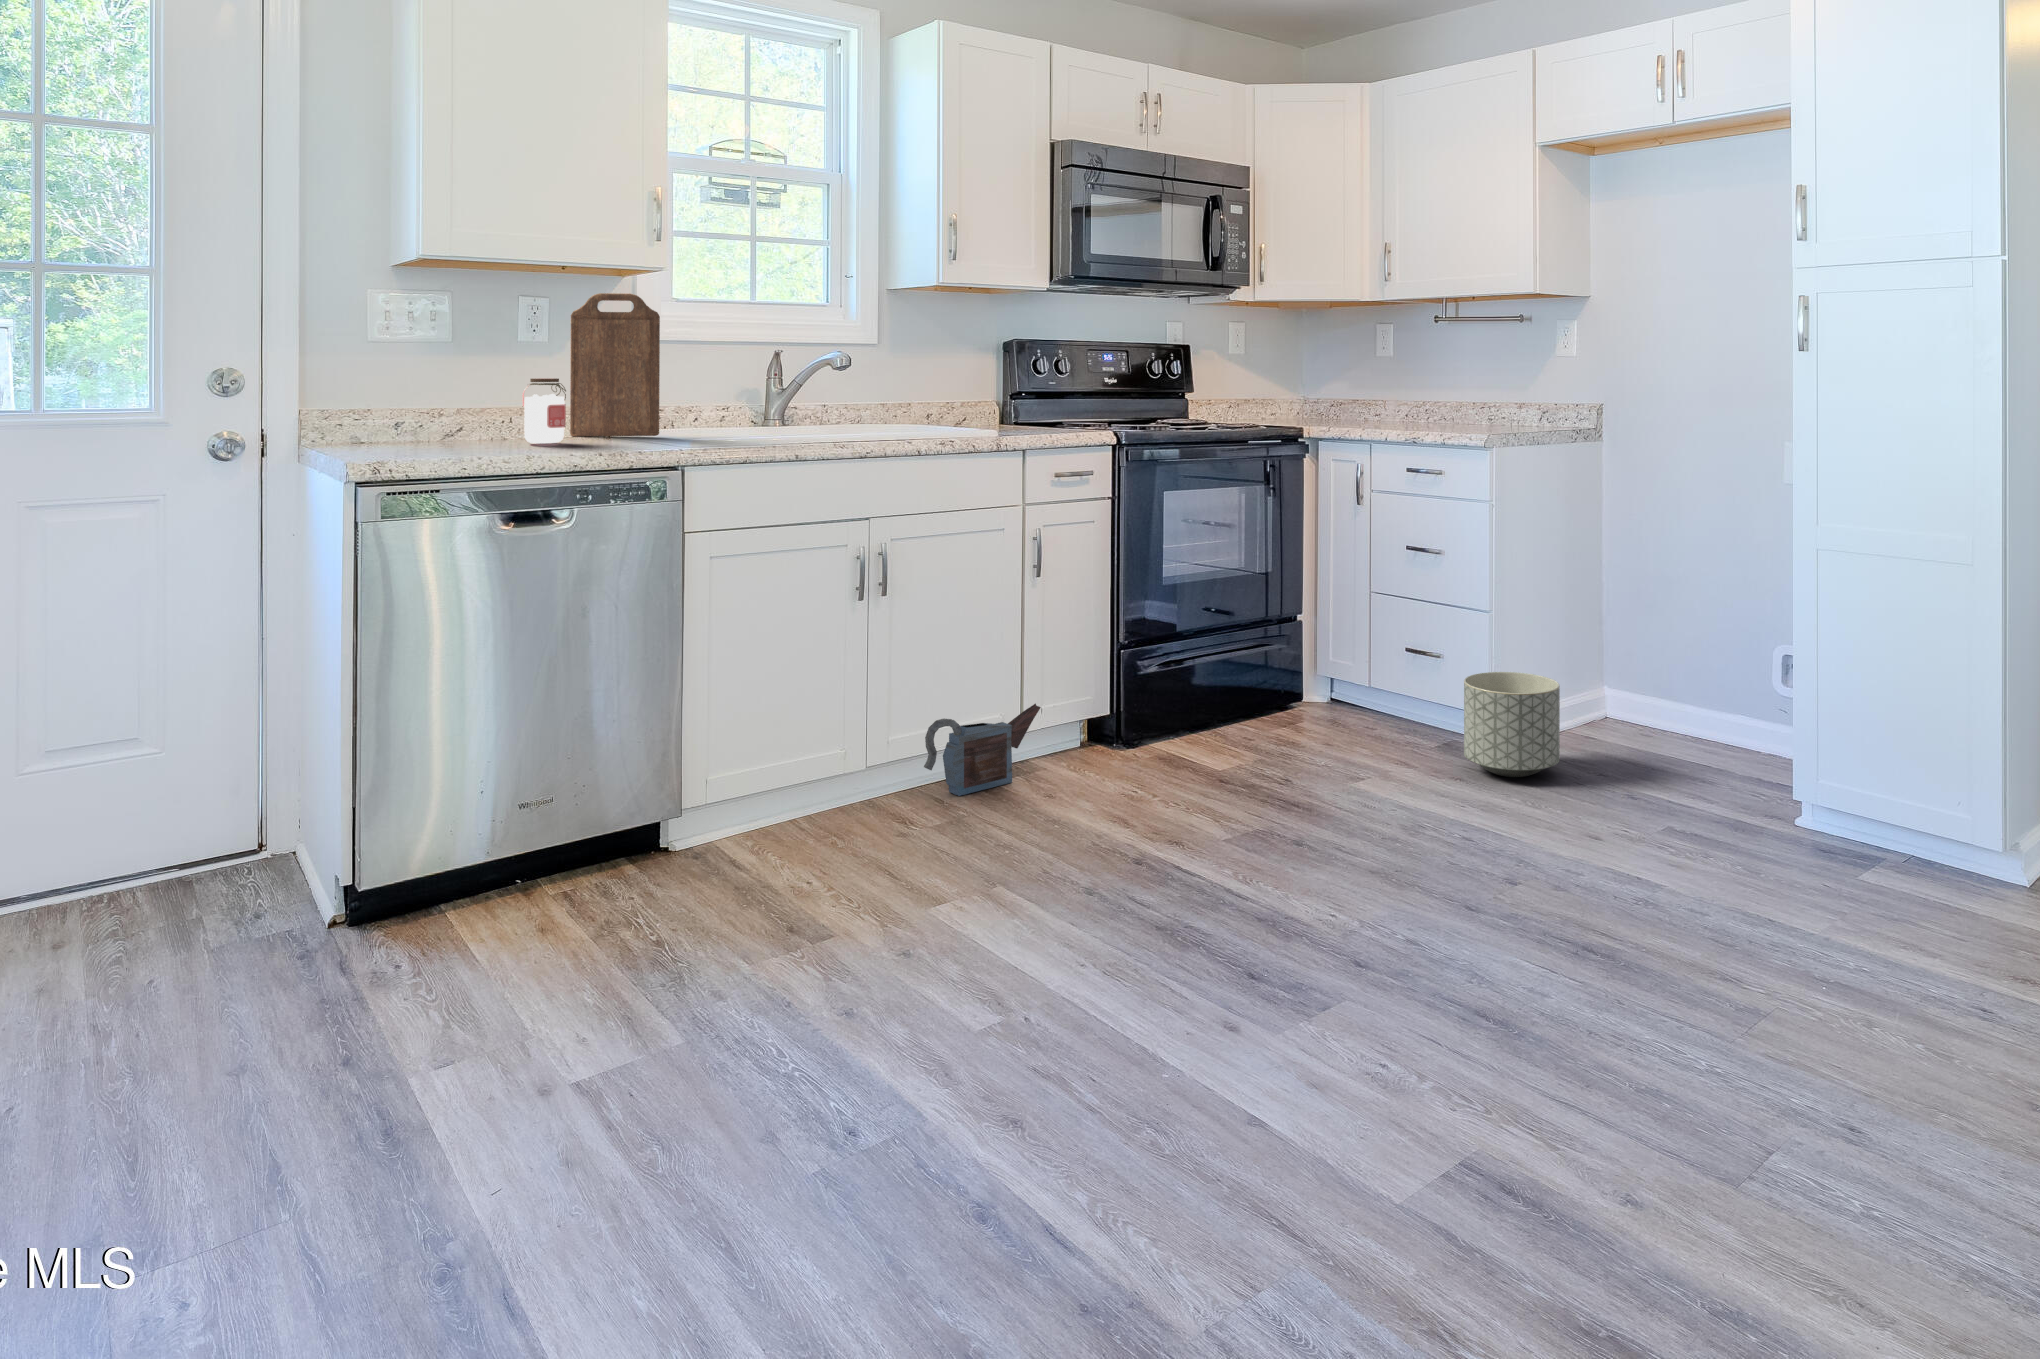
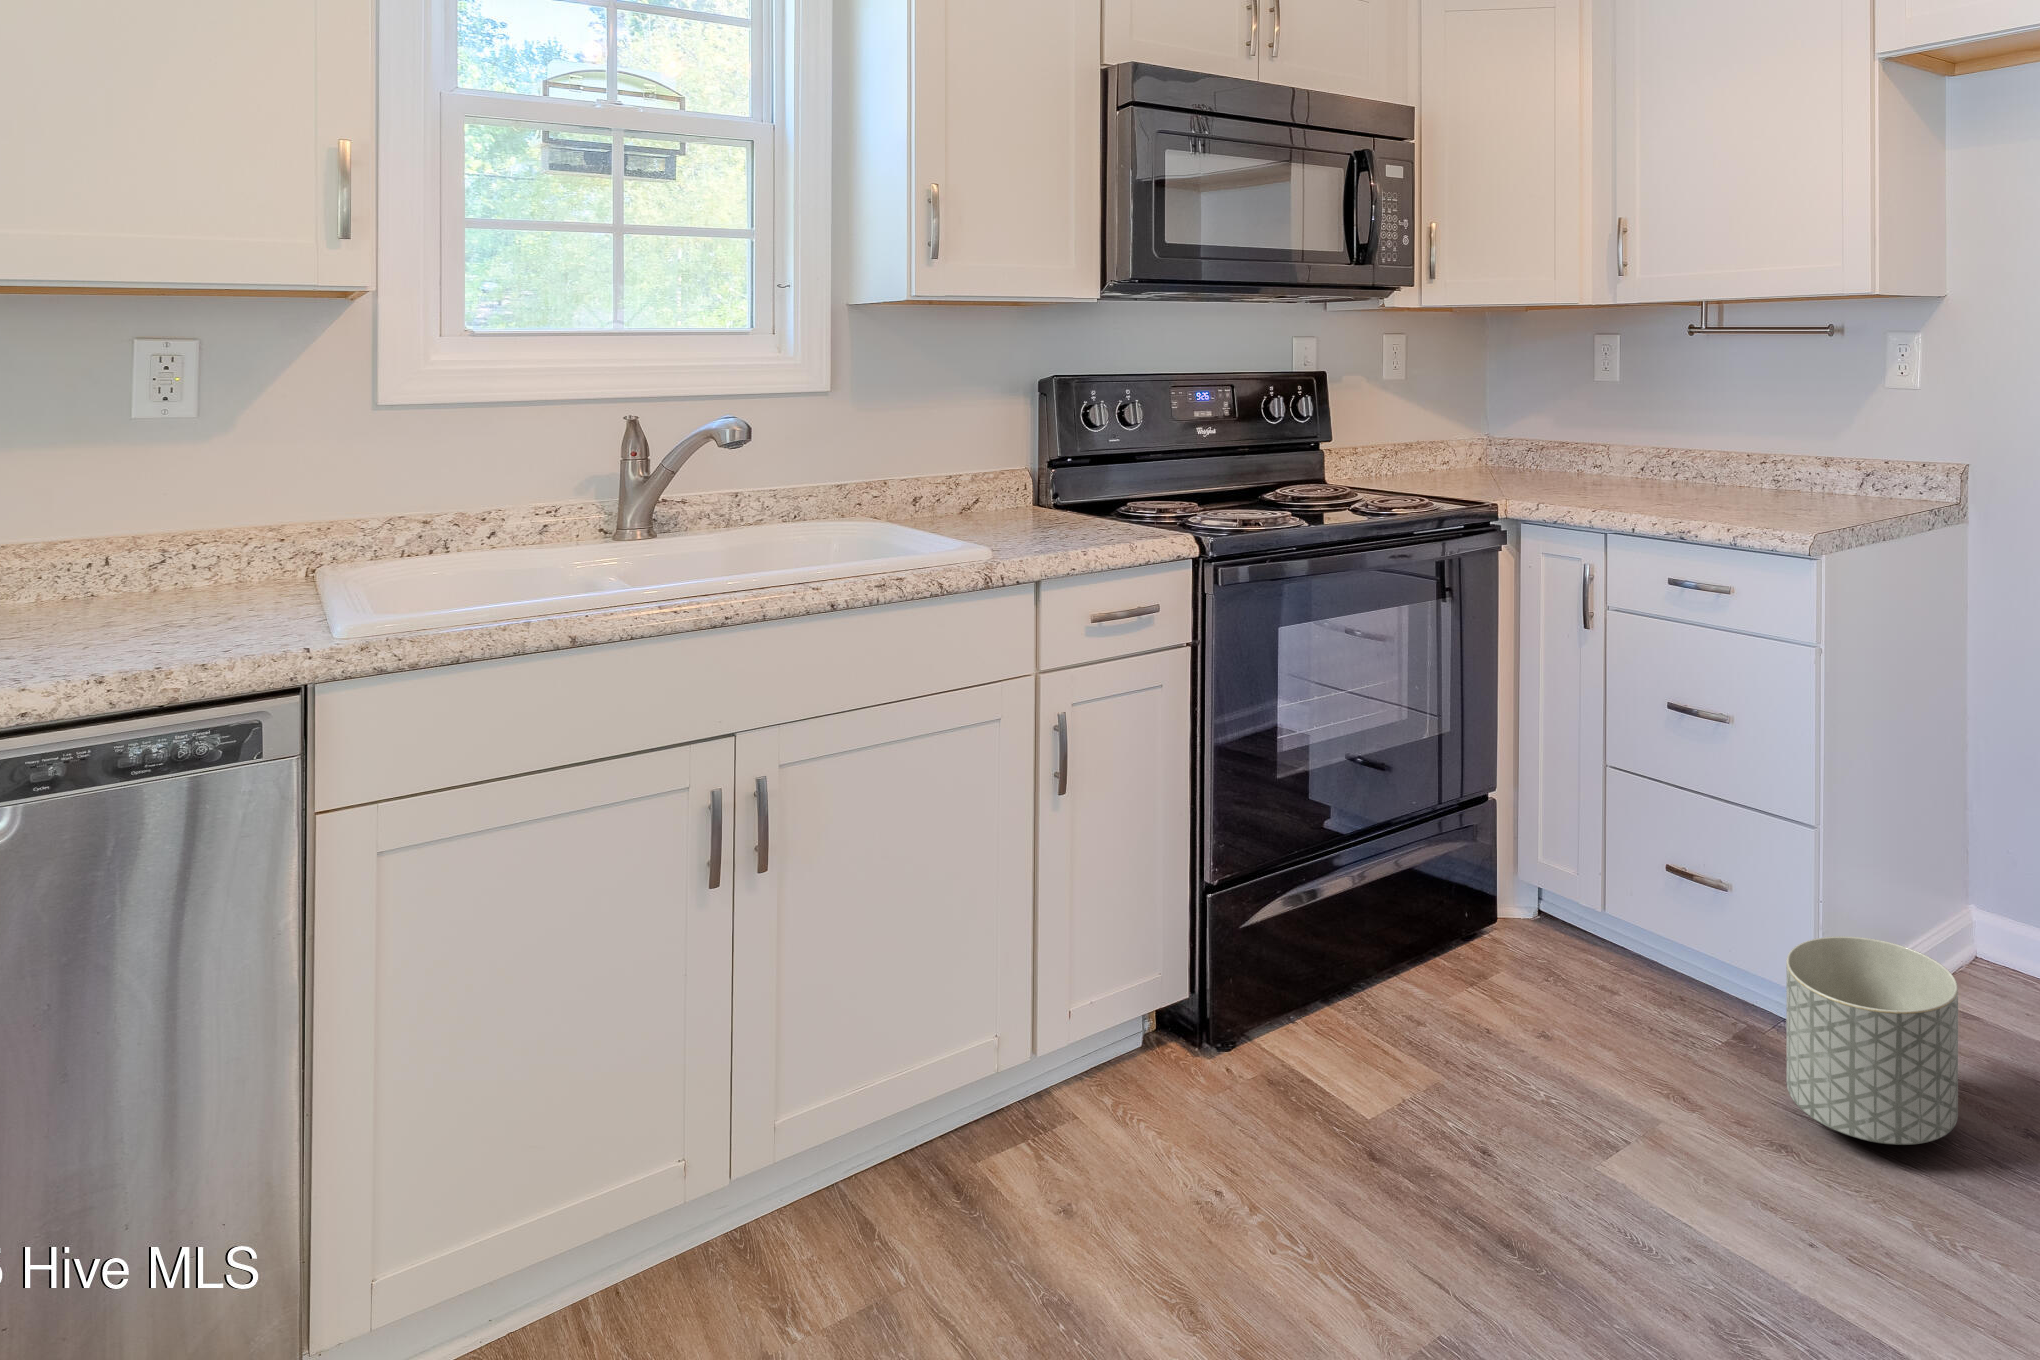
cutting board: present [570,293,660,436] -> none [209,330,379,585]
jar: present [522,378,566,443] -> none [54,495,157,623]
watering can: present [924,704,1041,796] -> none [852,1005,1072,1198]

